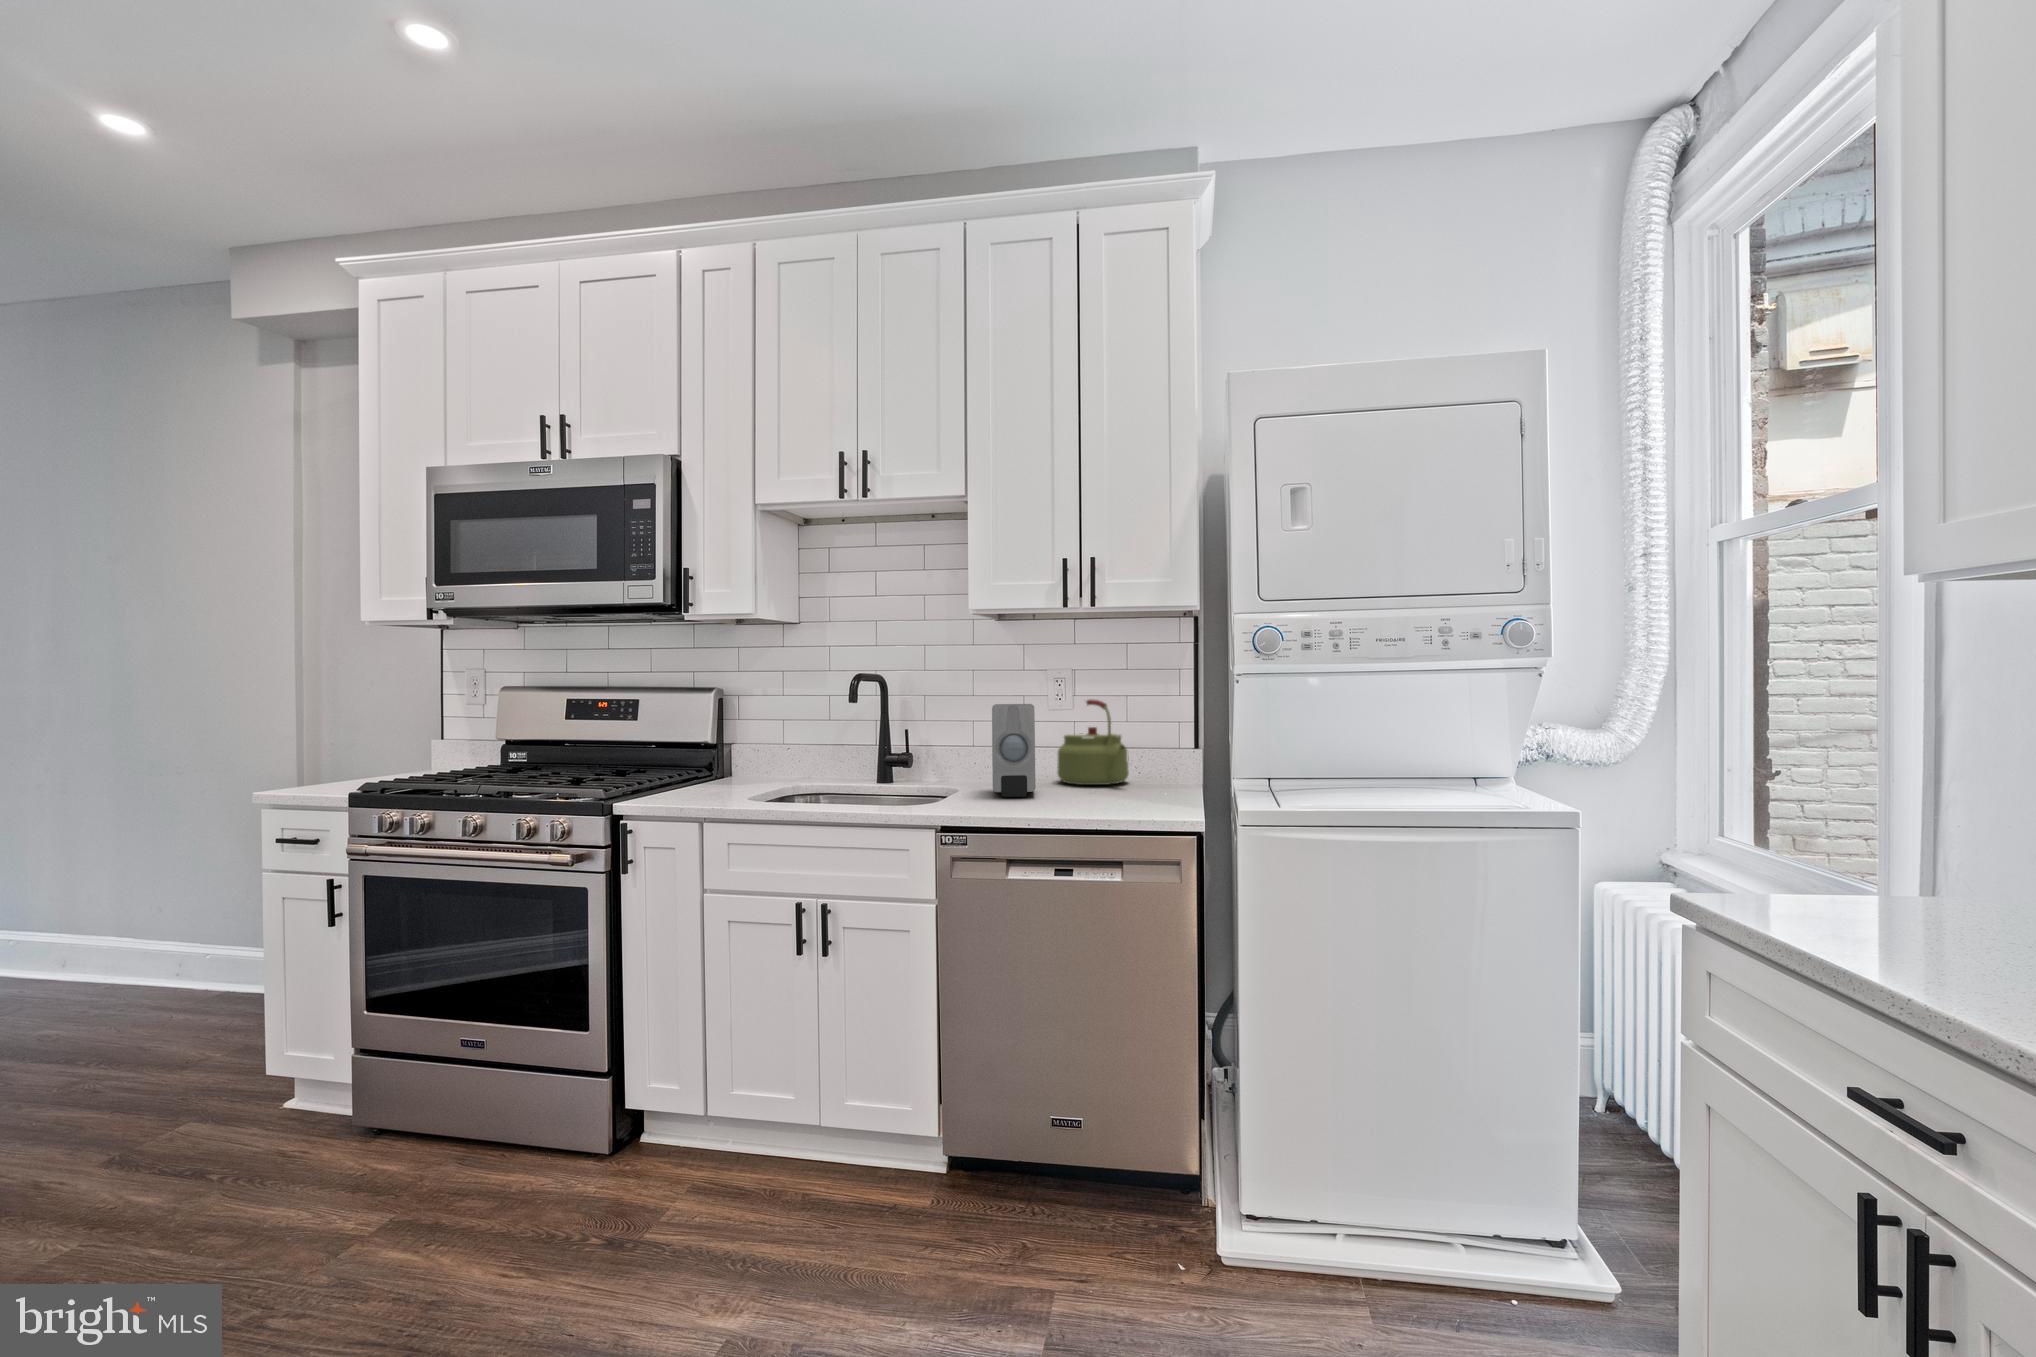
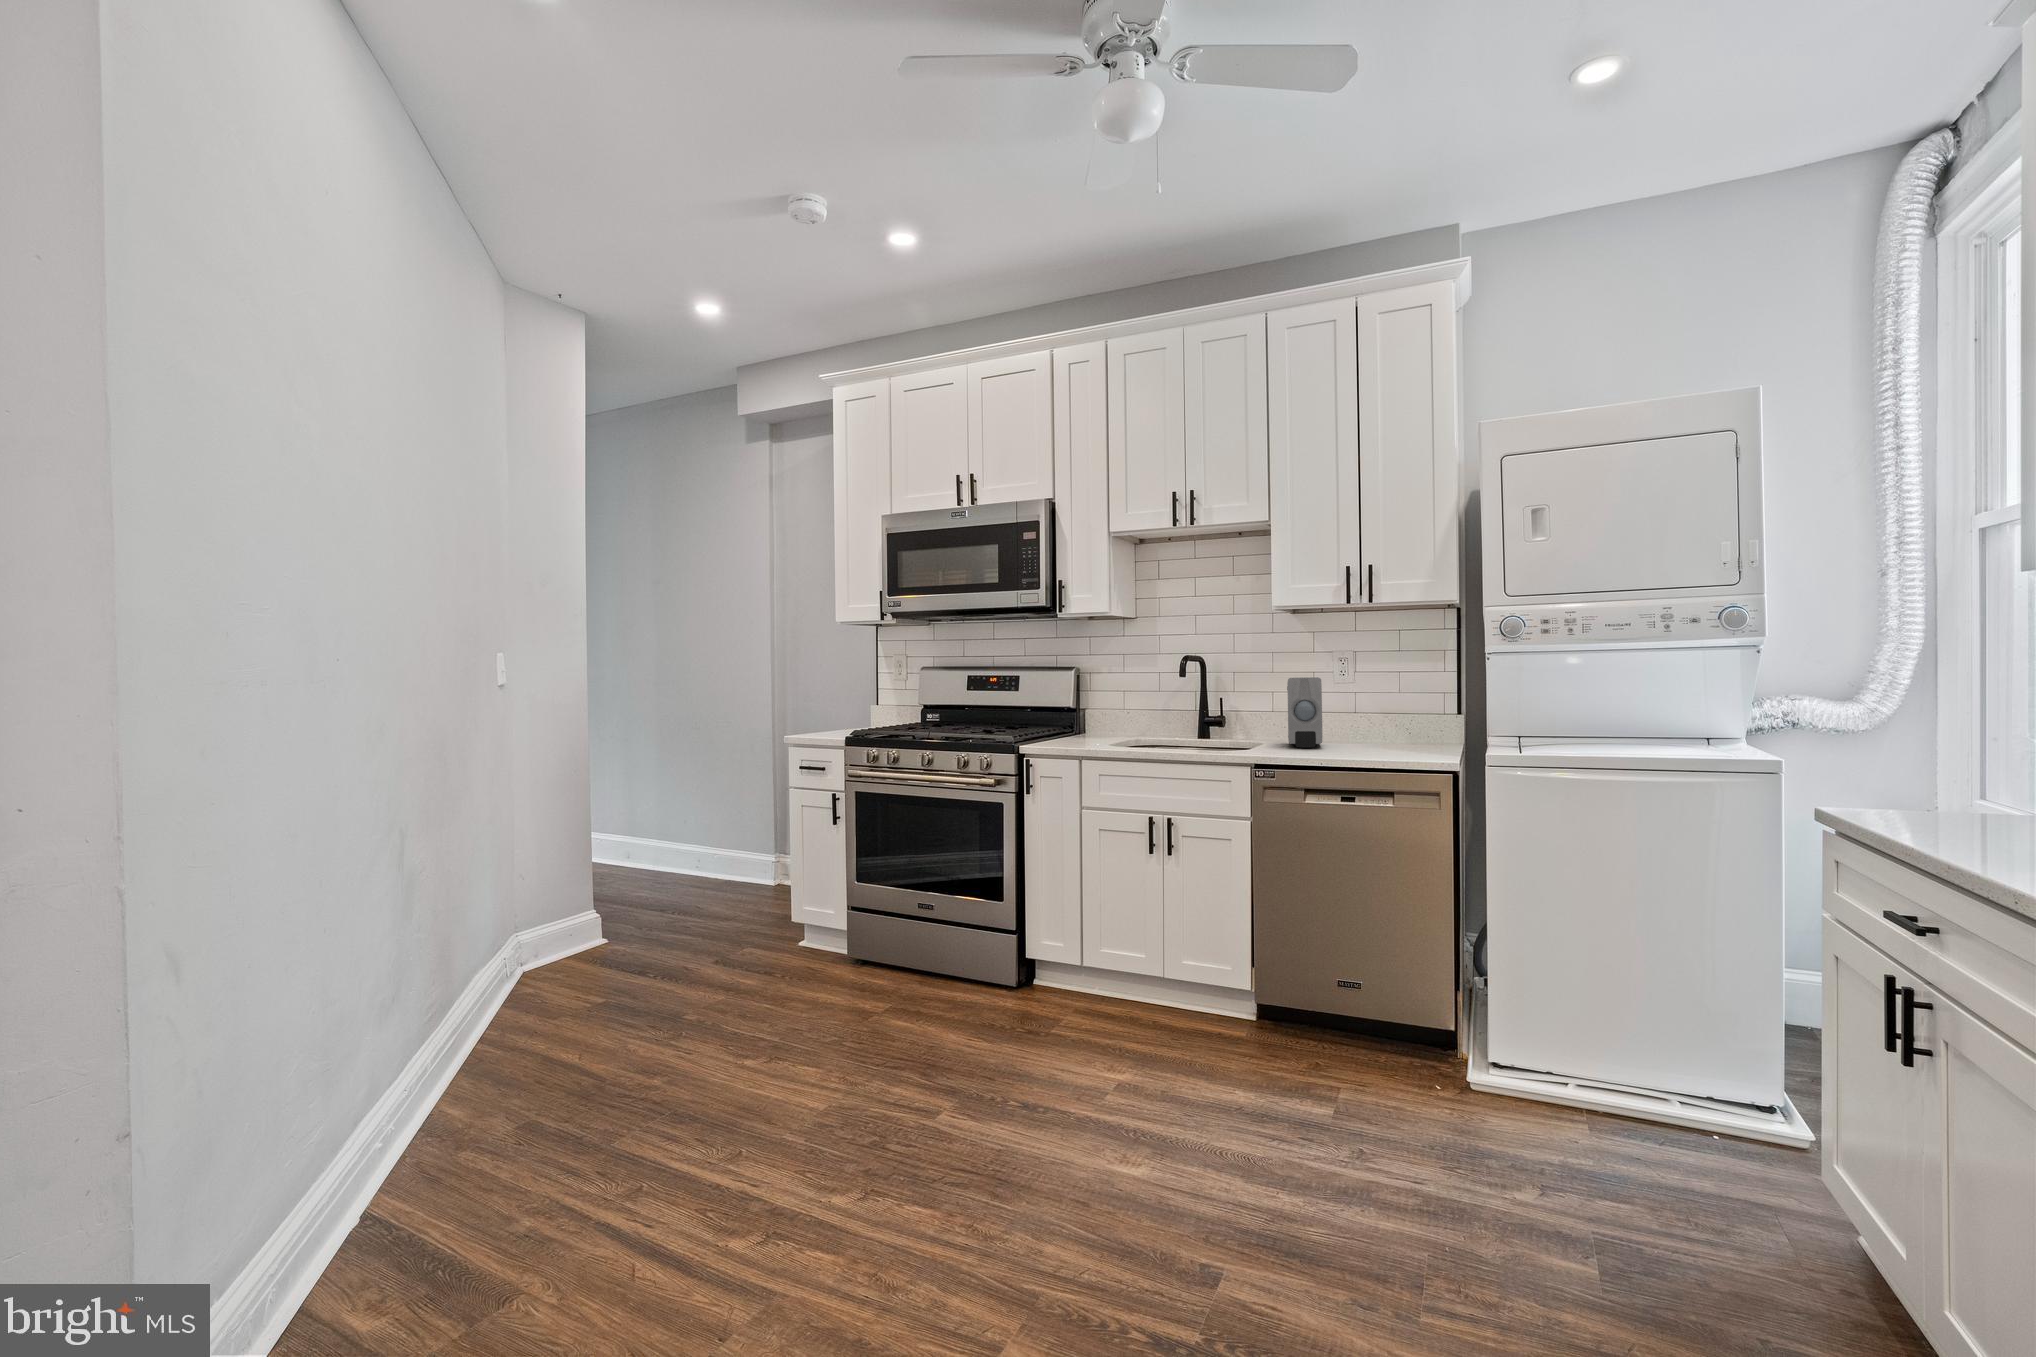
kettle: present [1057,699,1129,785] -> none [1338,675,1398,741]

